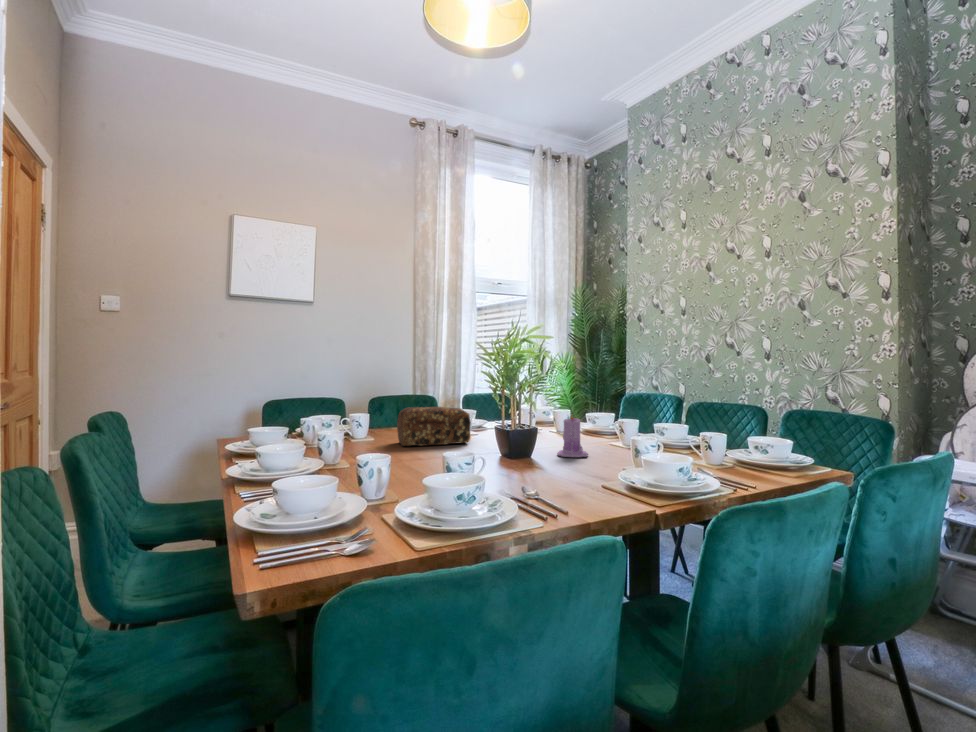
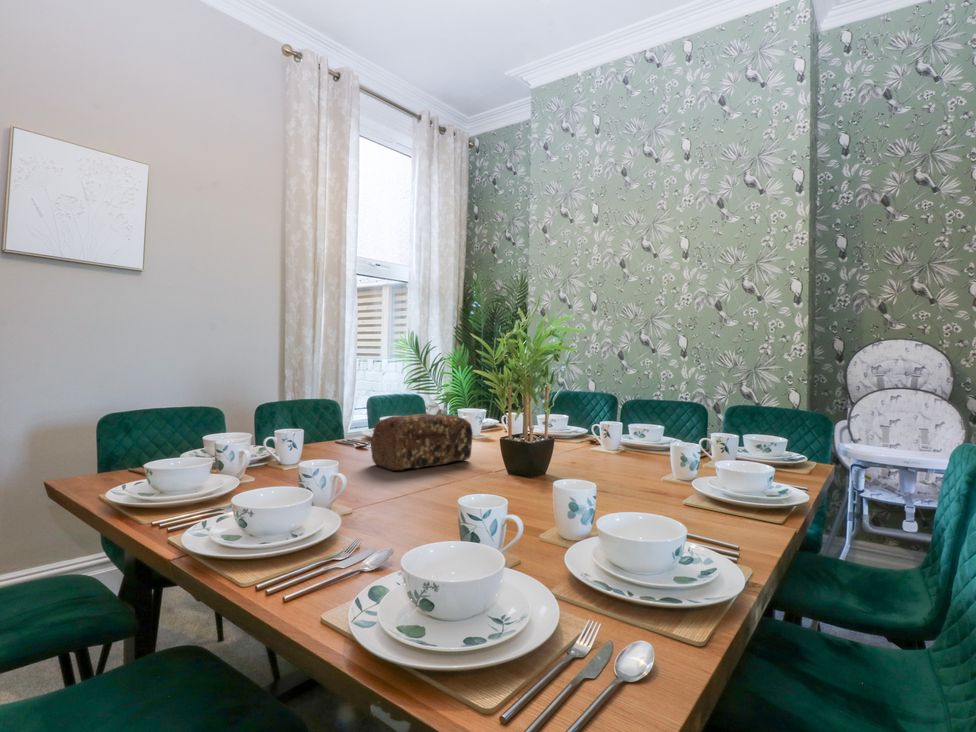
candle: present [557,416,588,457] -> none [599,417,640,472]

